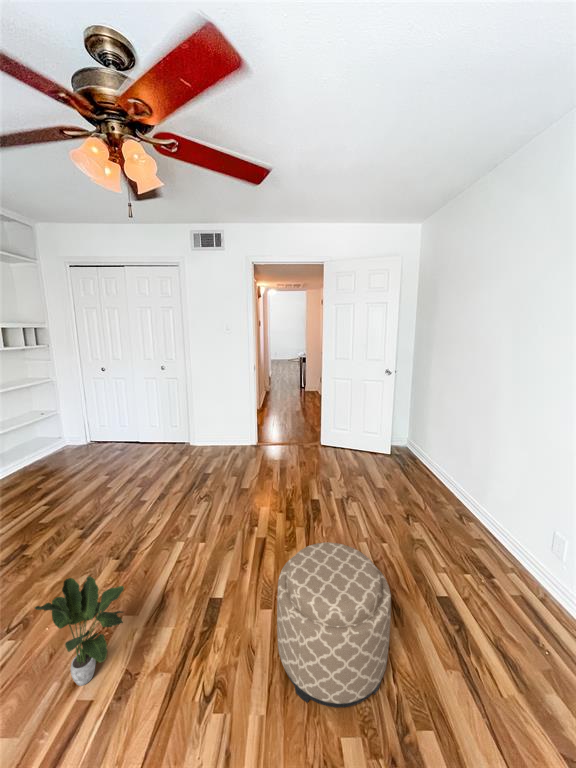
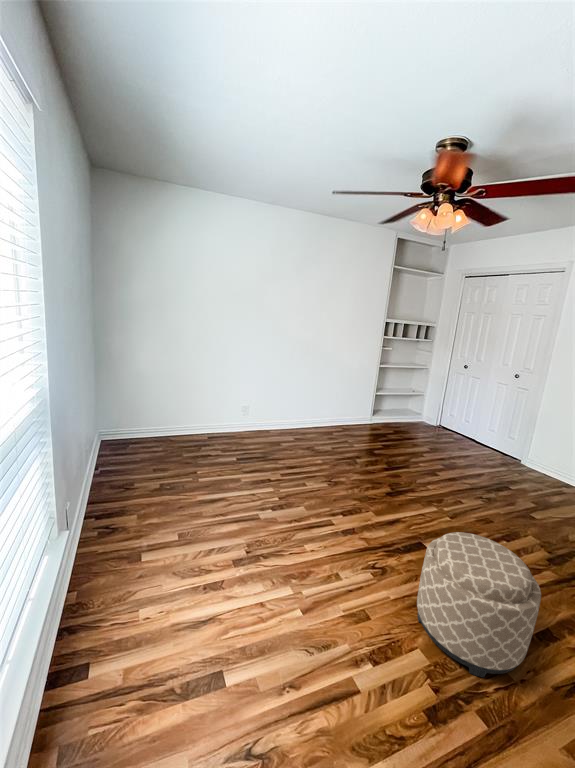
potted plant: present [35,576,124,686] -> none [329,457,366,518]

